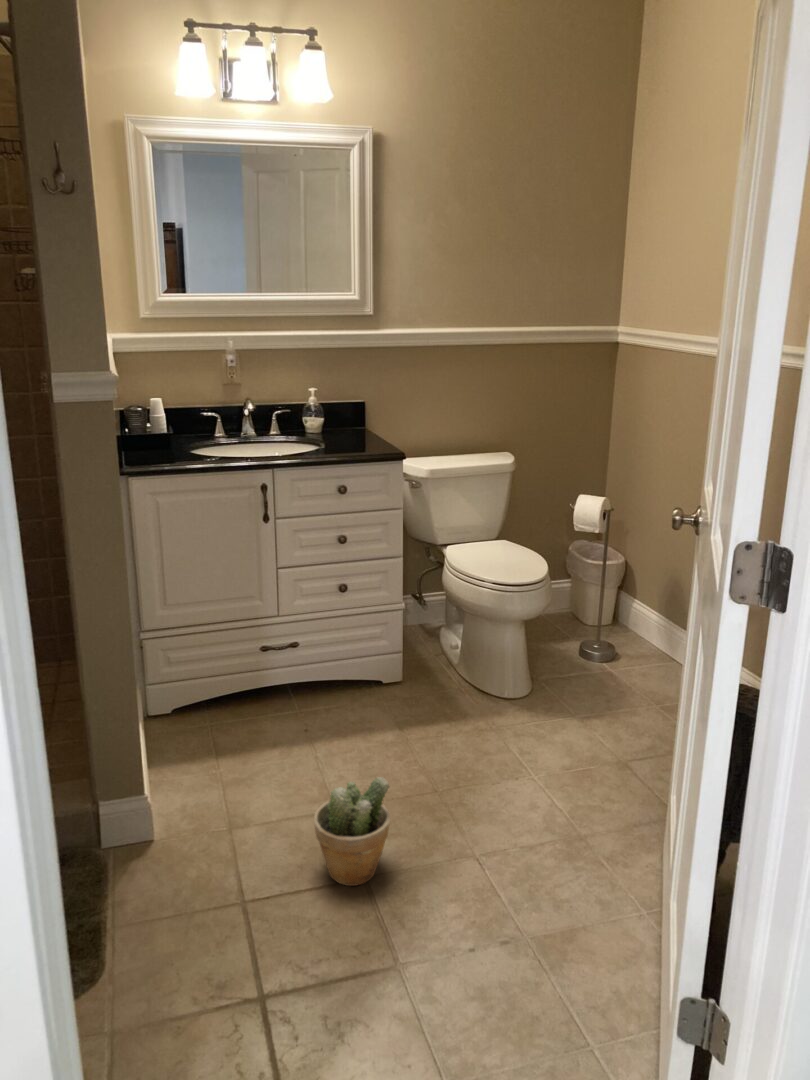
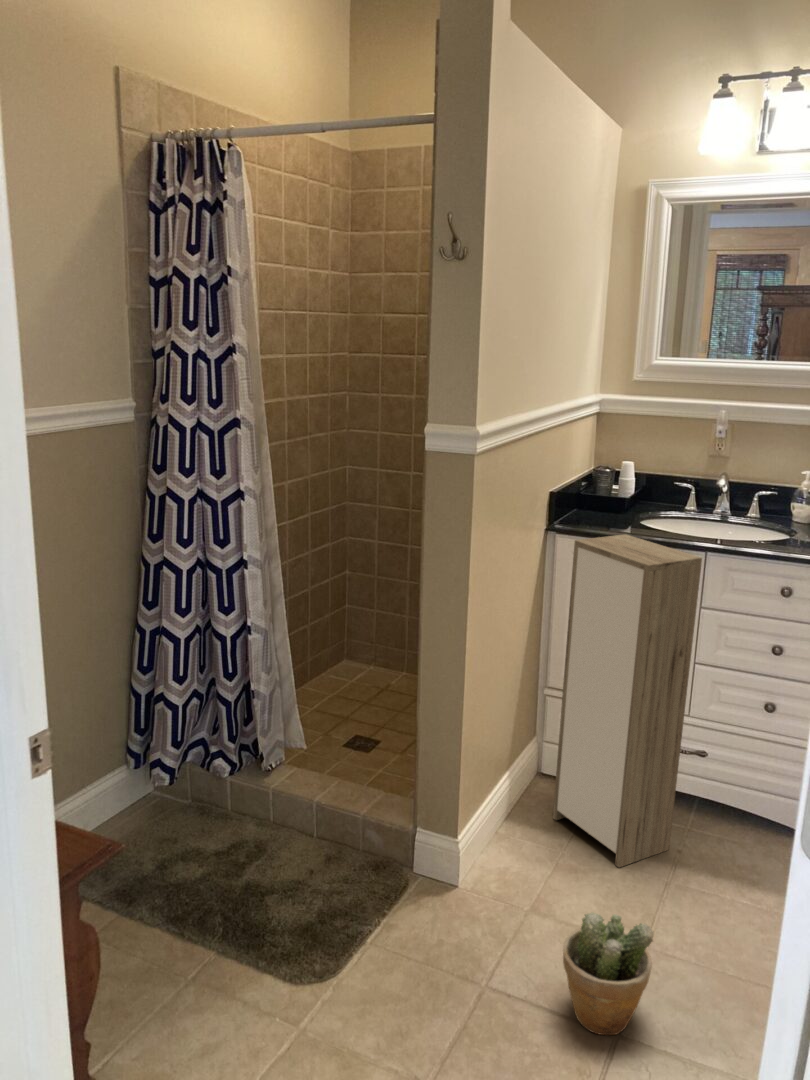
storage cabinet: none [173,464,299,763] -> present [553,534,702,867]

